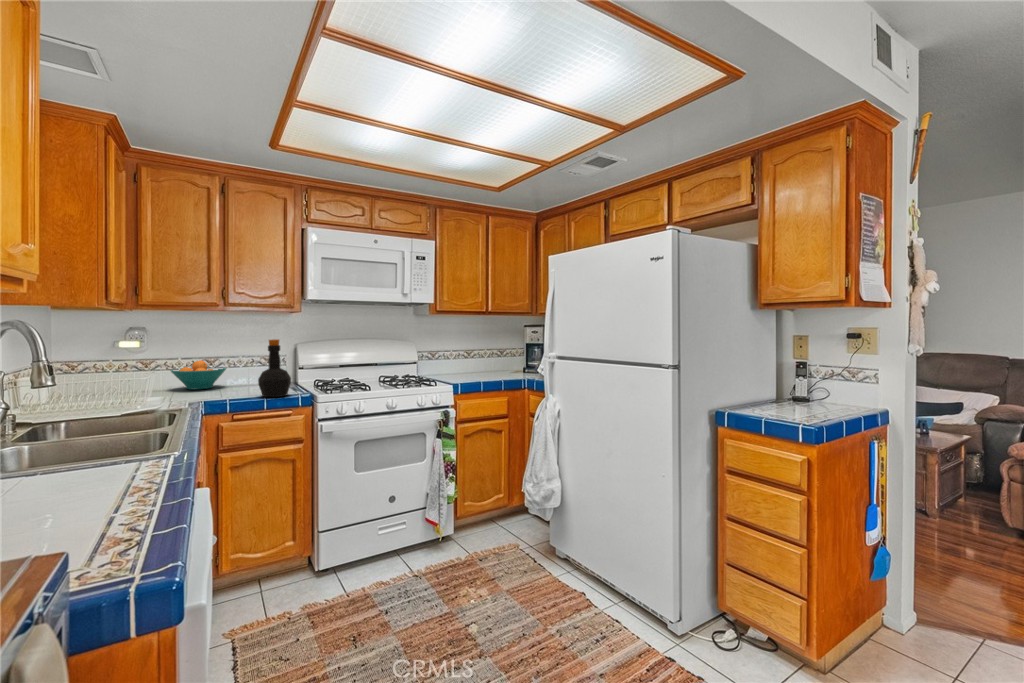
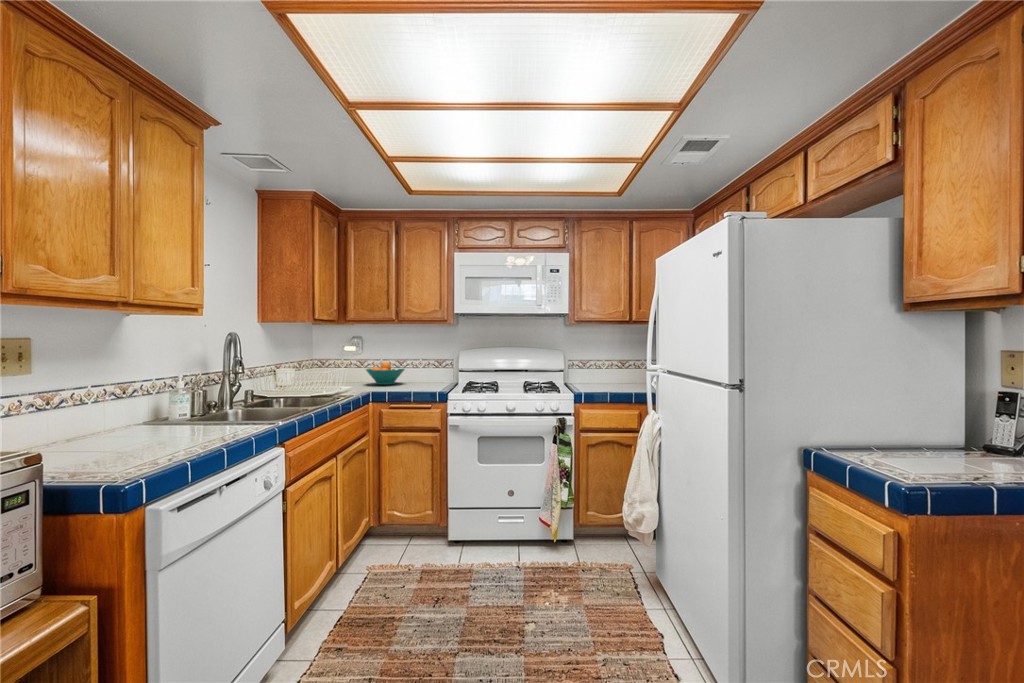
bottle: present [258,339,291,397] -> none [409,346,434,394]

